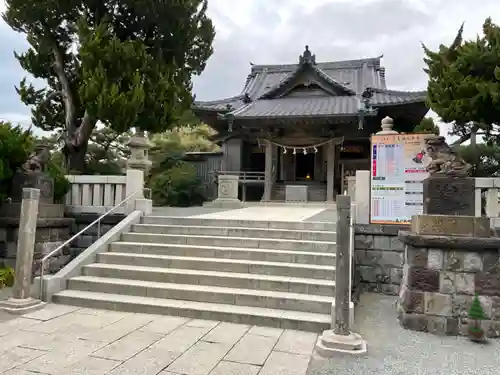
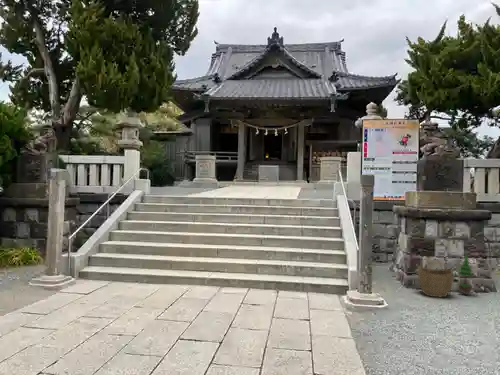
woven basket: none [417,295,458,343] -> present [418,267,453,297]

